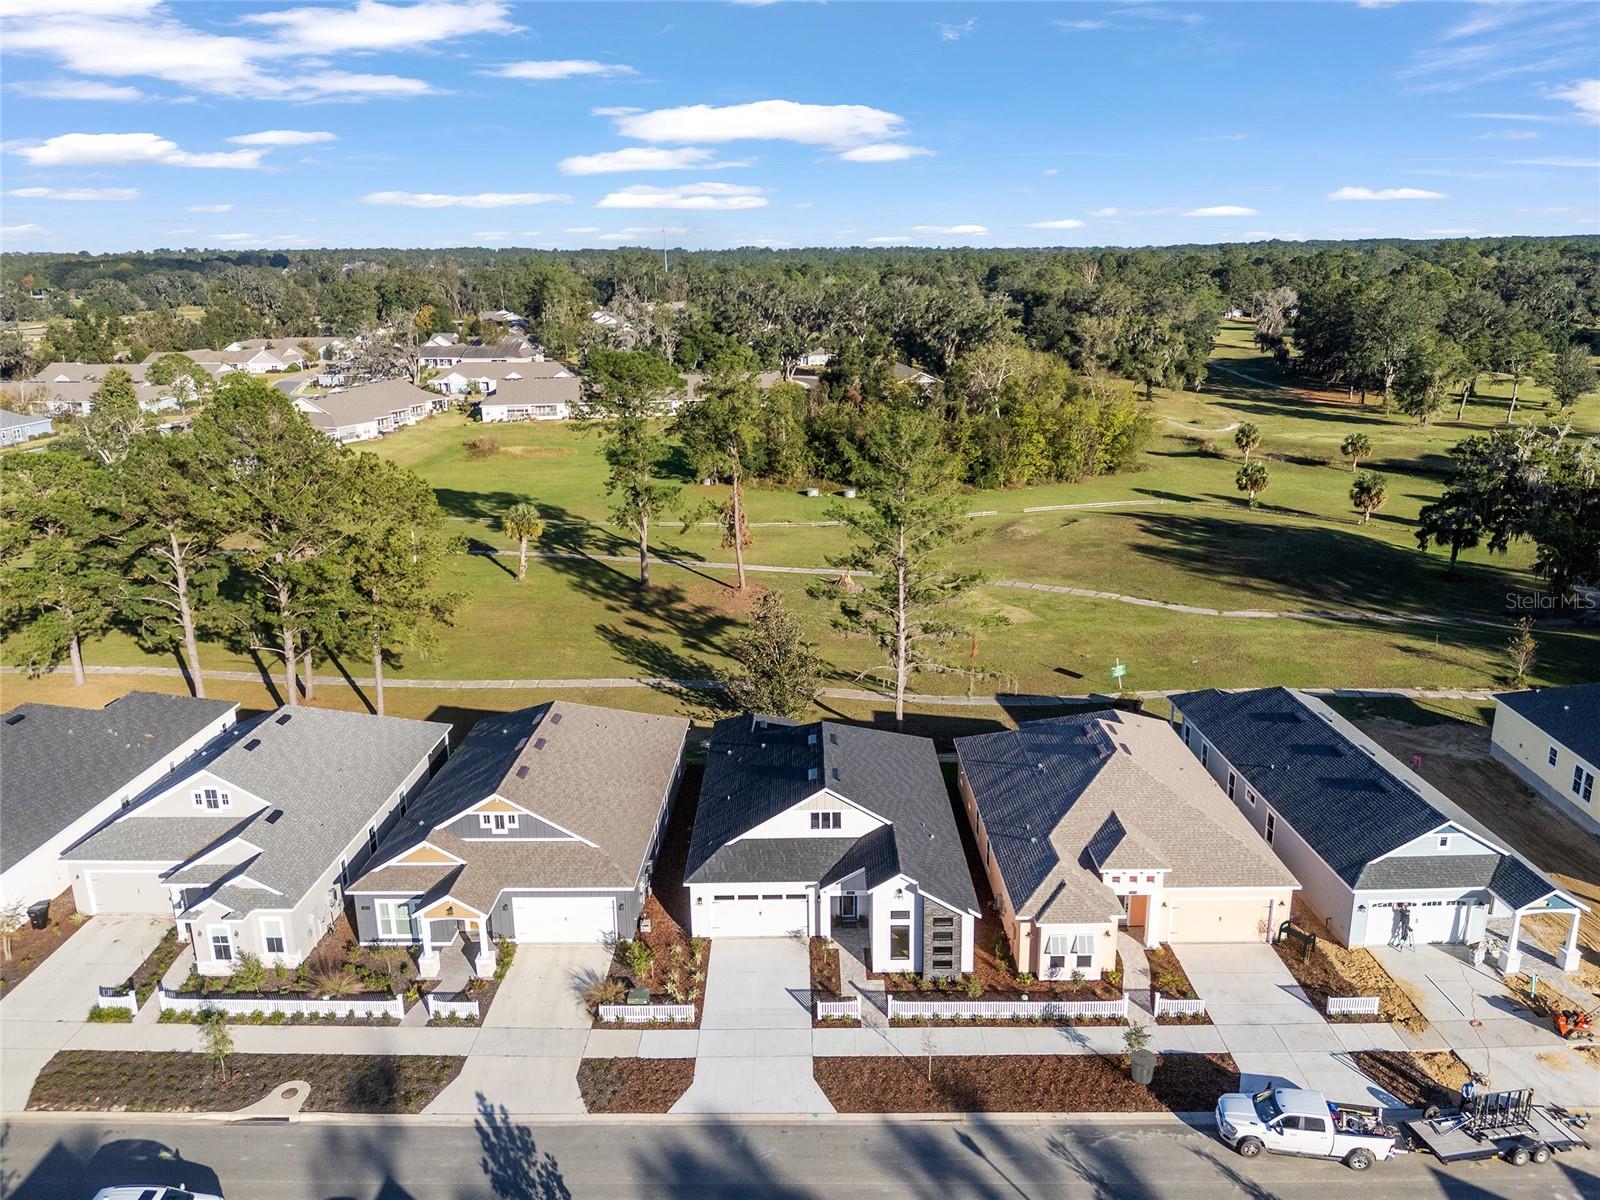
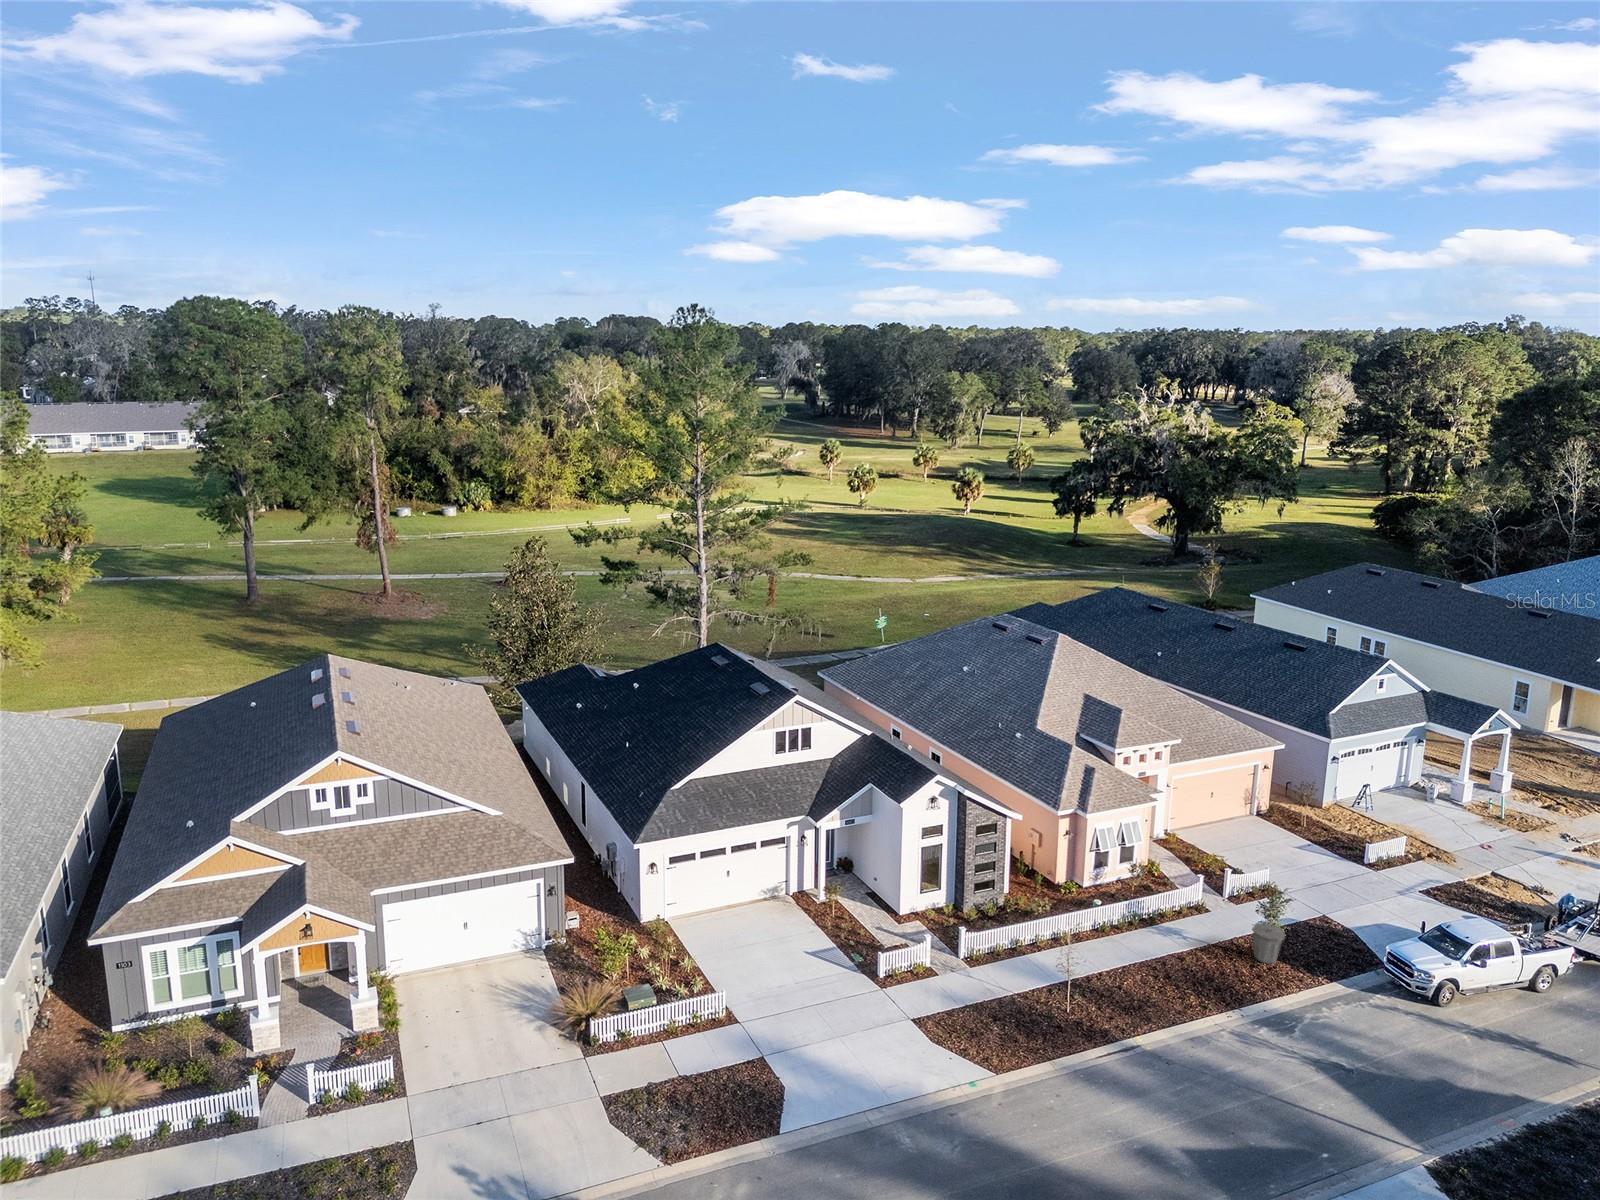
bench: present [1277,920,1316,956] -> none [1265,785,1304,818]

